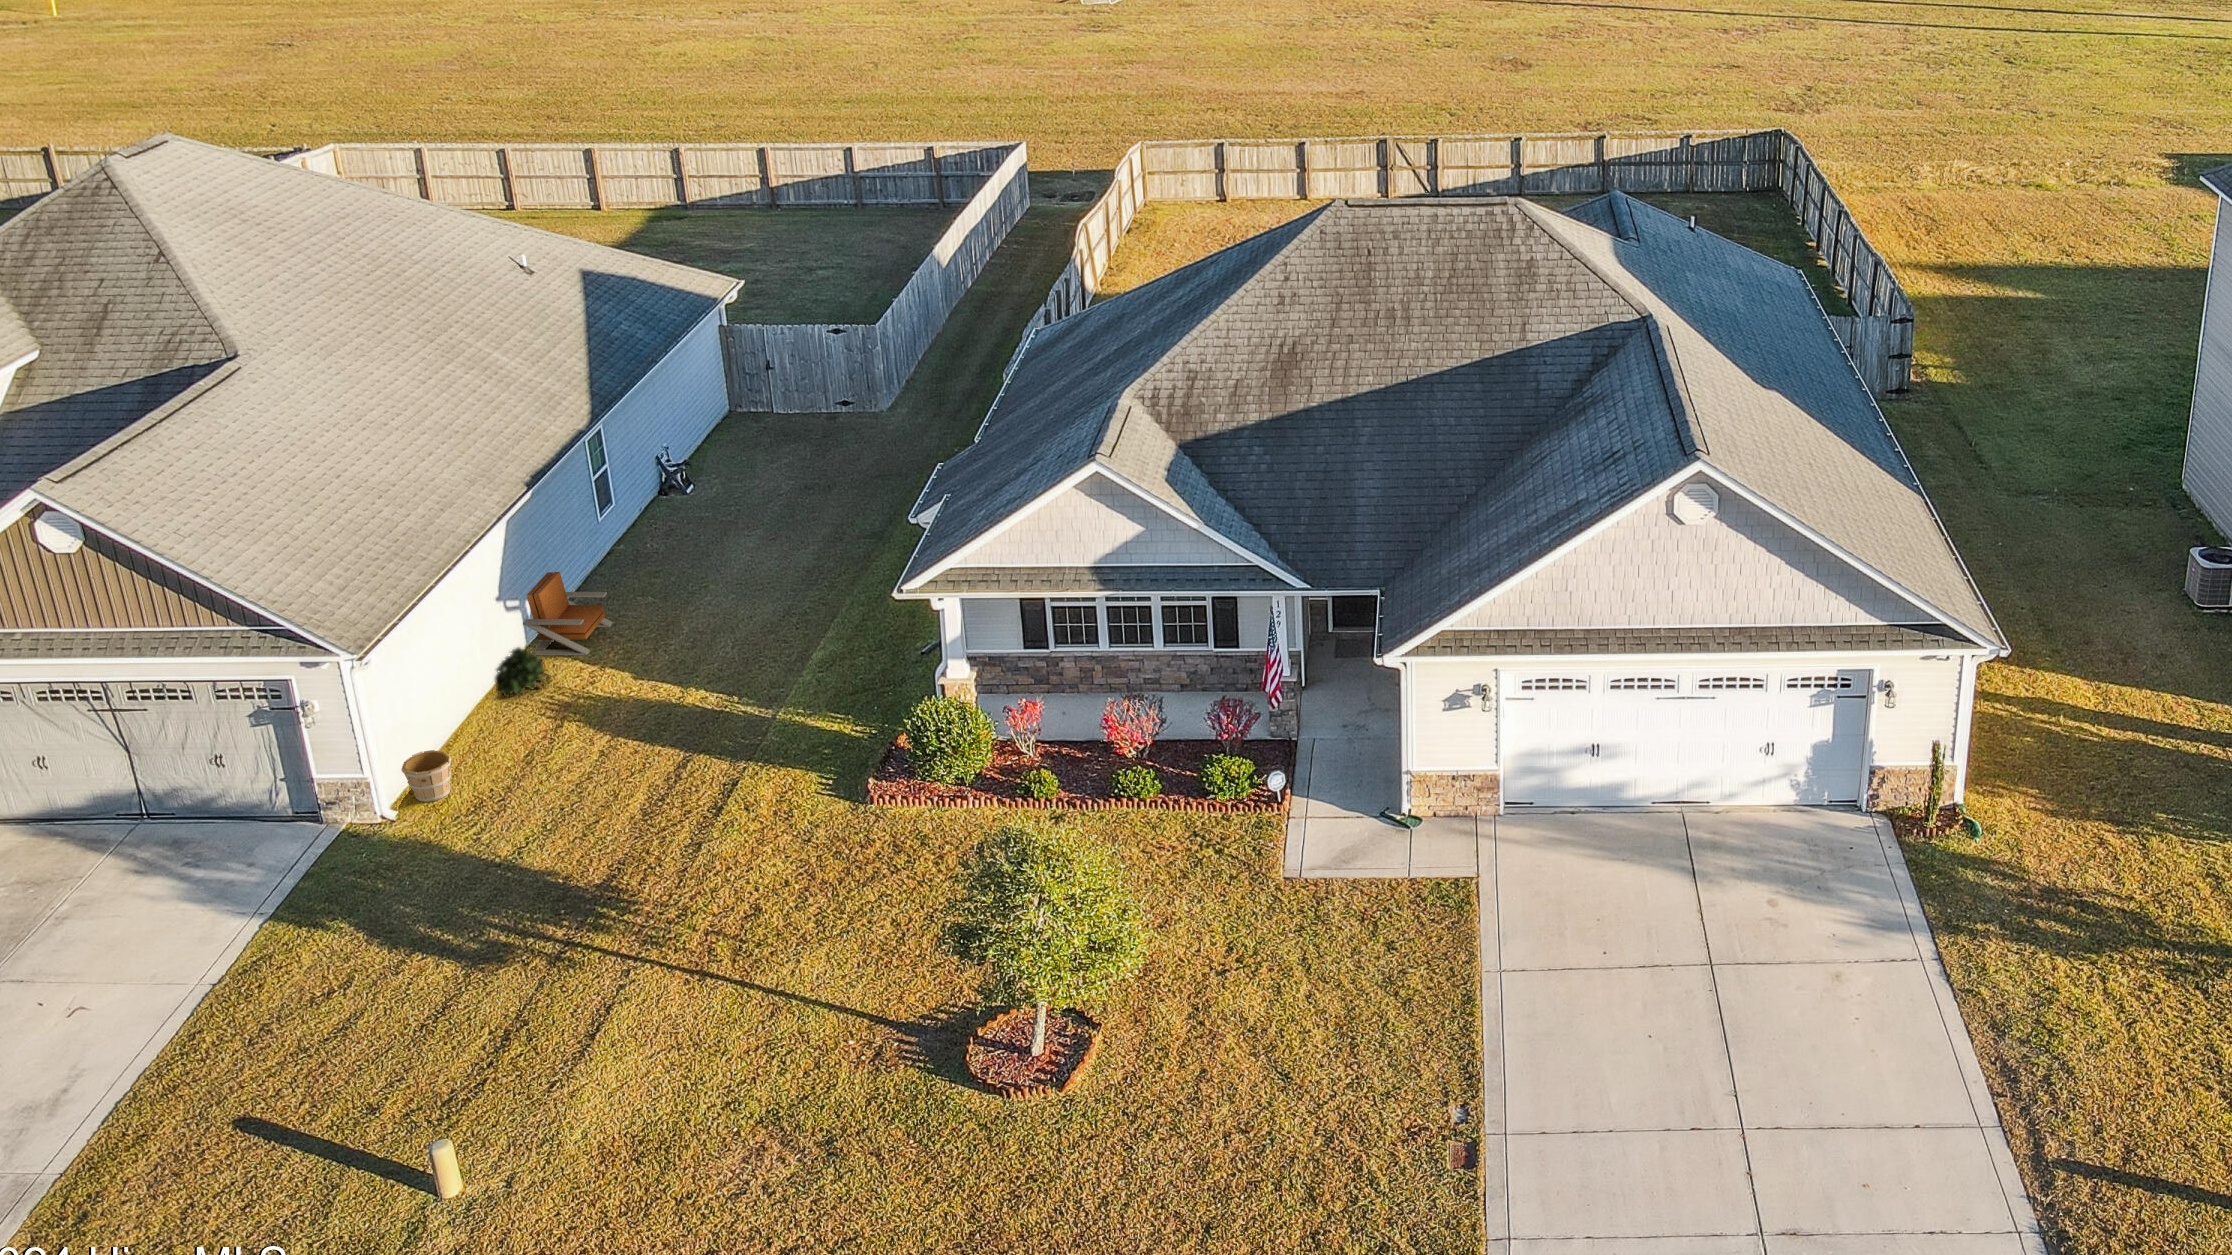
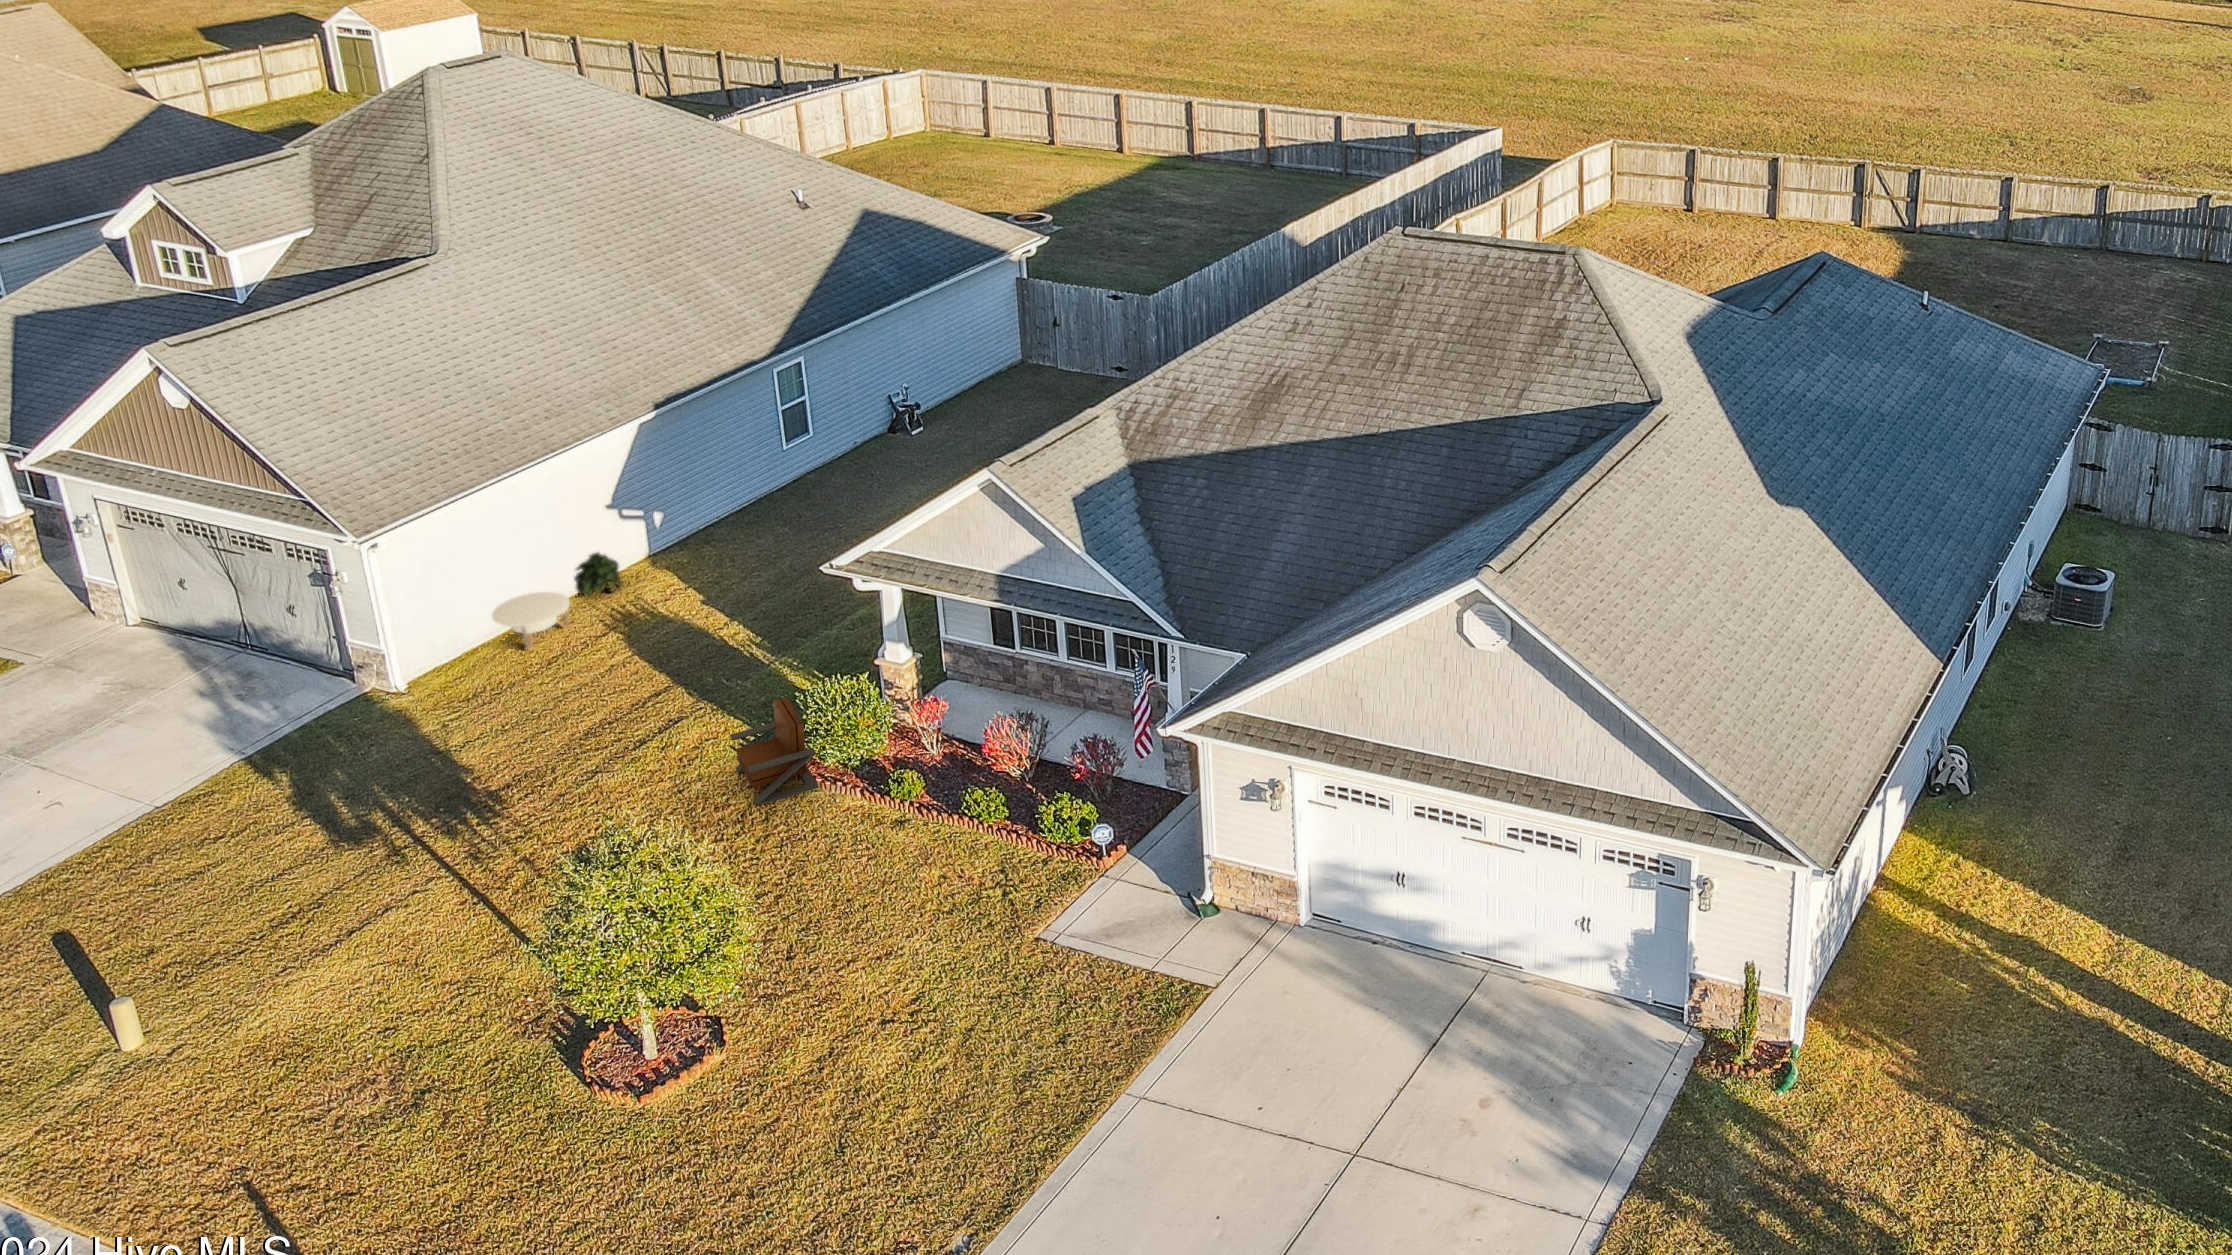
lounge chair: present [523,572,612,655] -> present [730,698,819,806]
round table: none [443,694,530,758] -> present [492,592,570,650]
wooden bucket: present [401,750,451,802] -> none [427,634,471,681]

